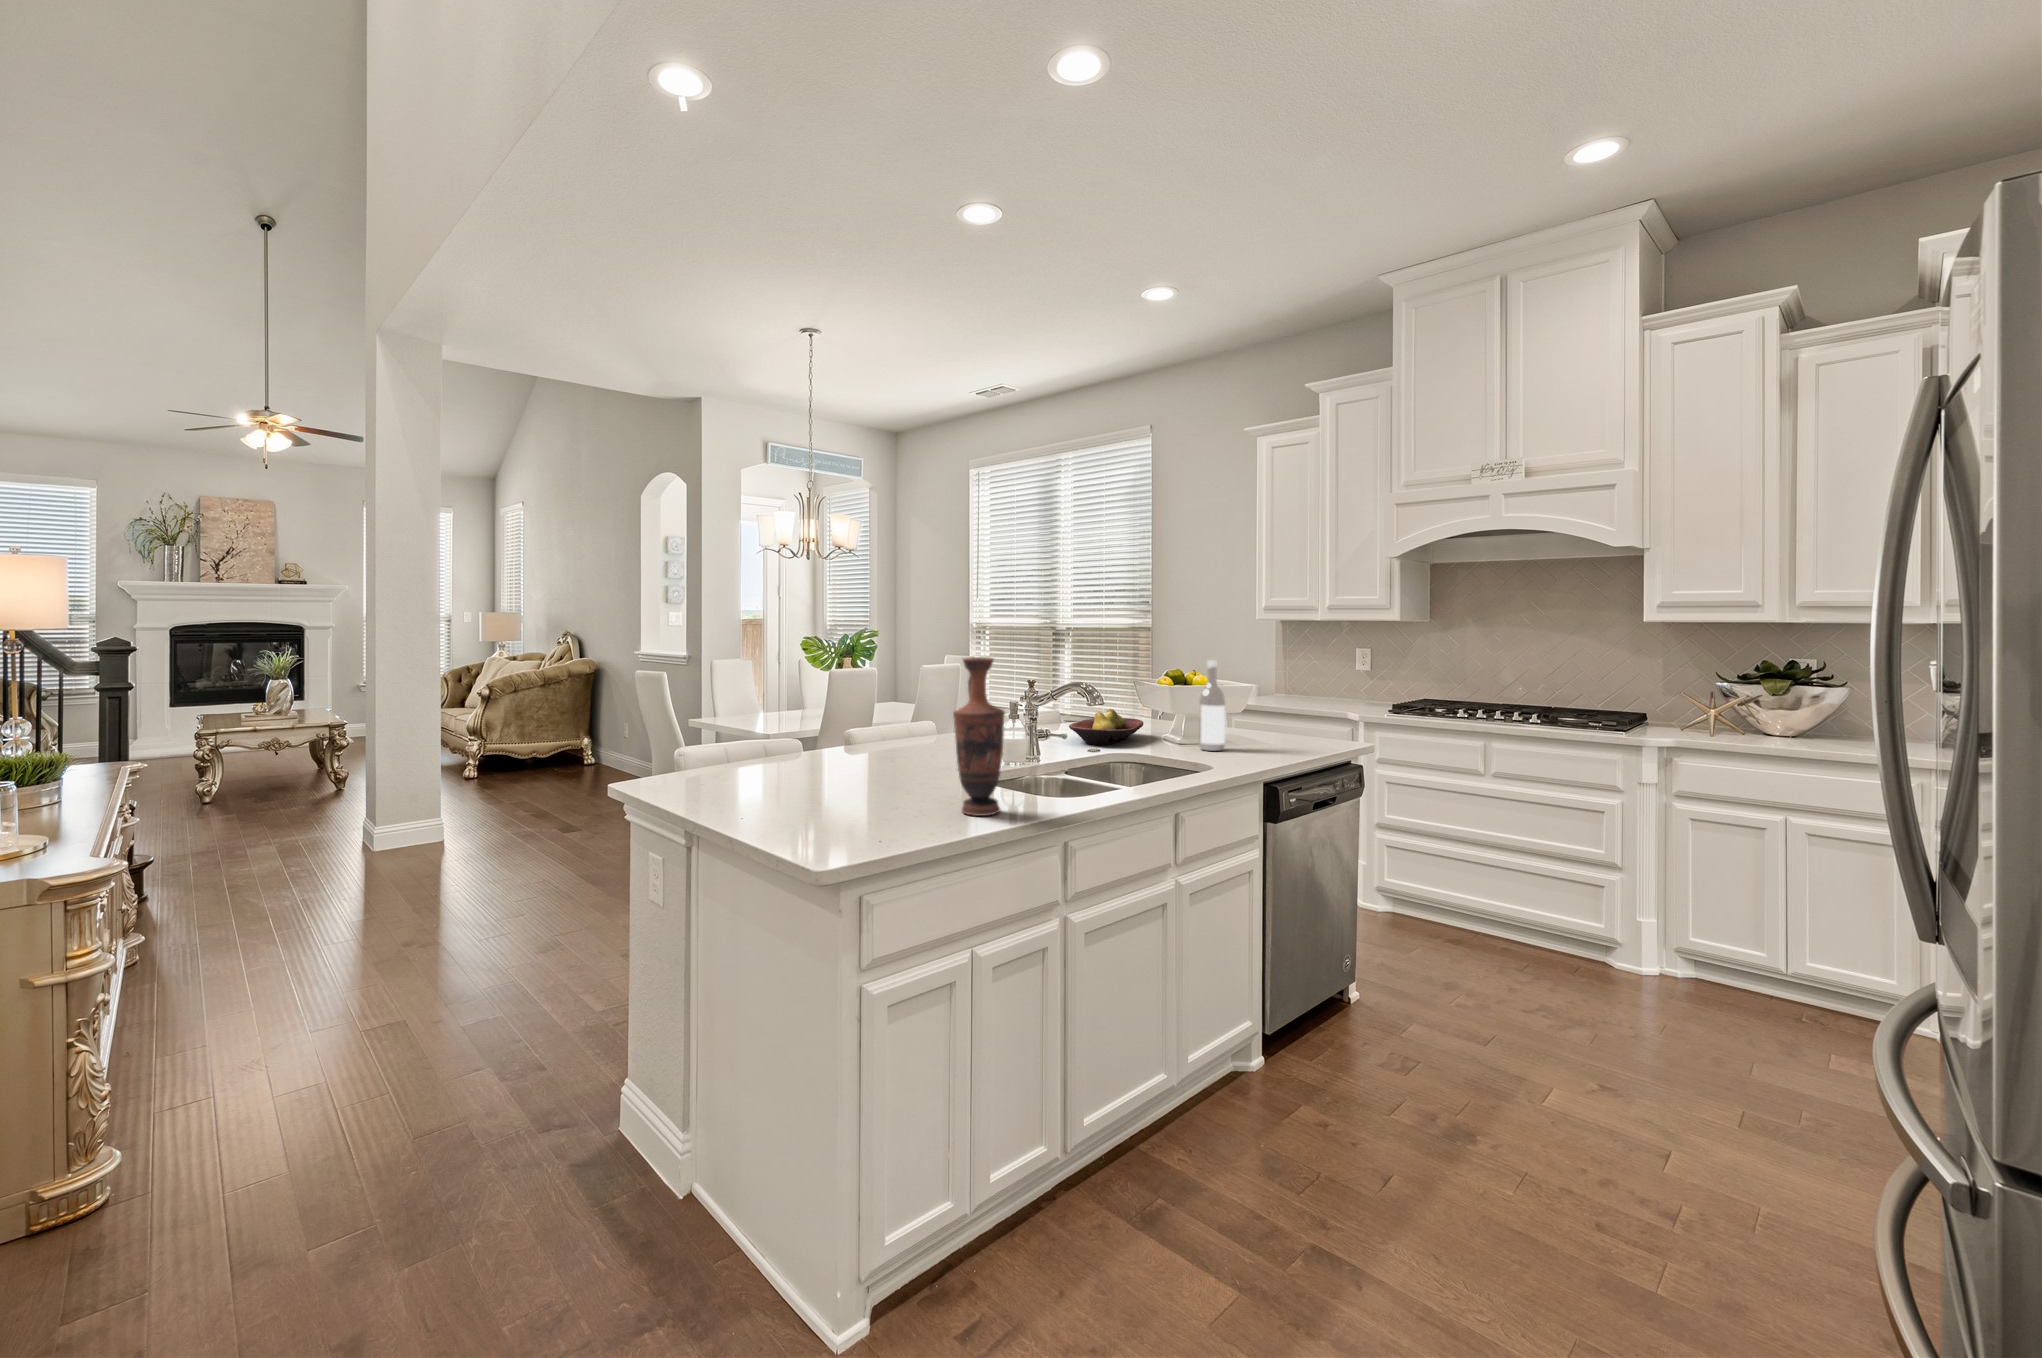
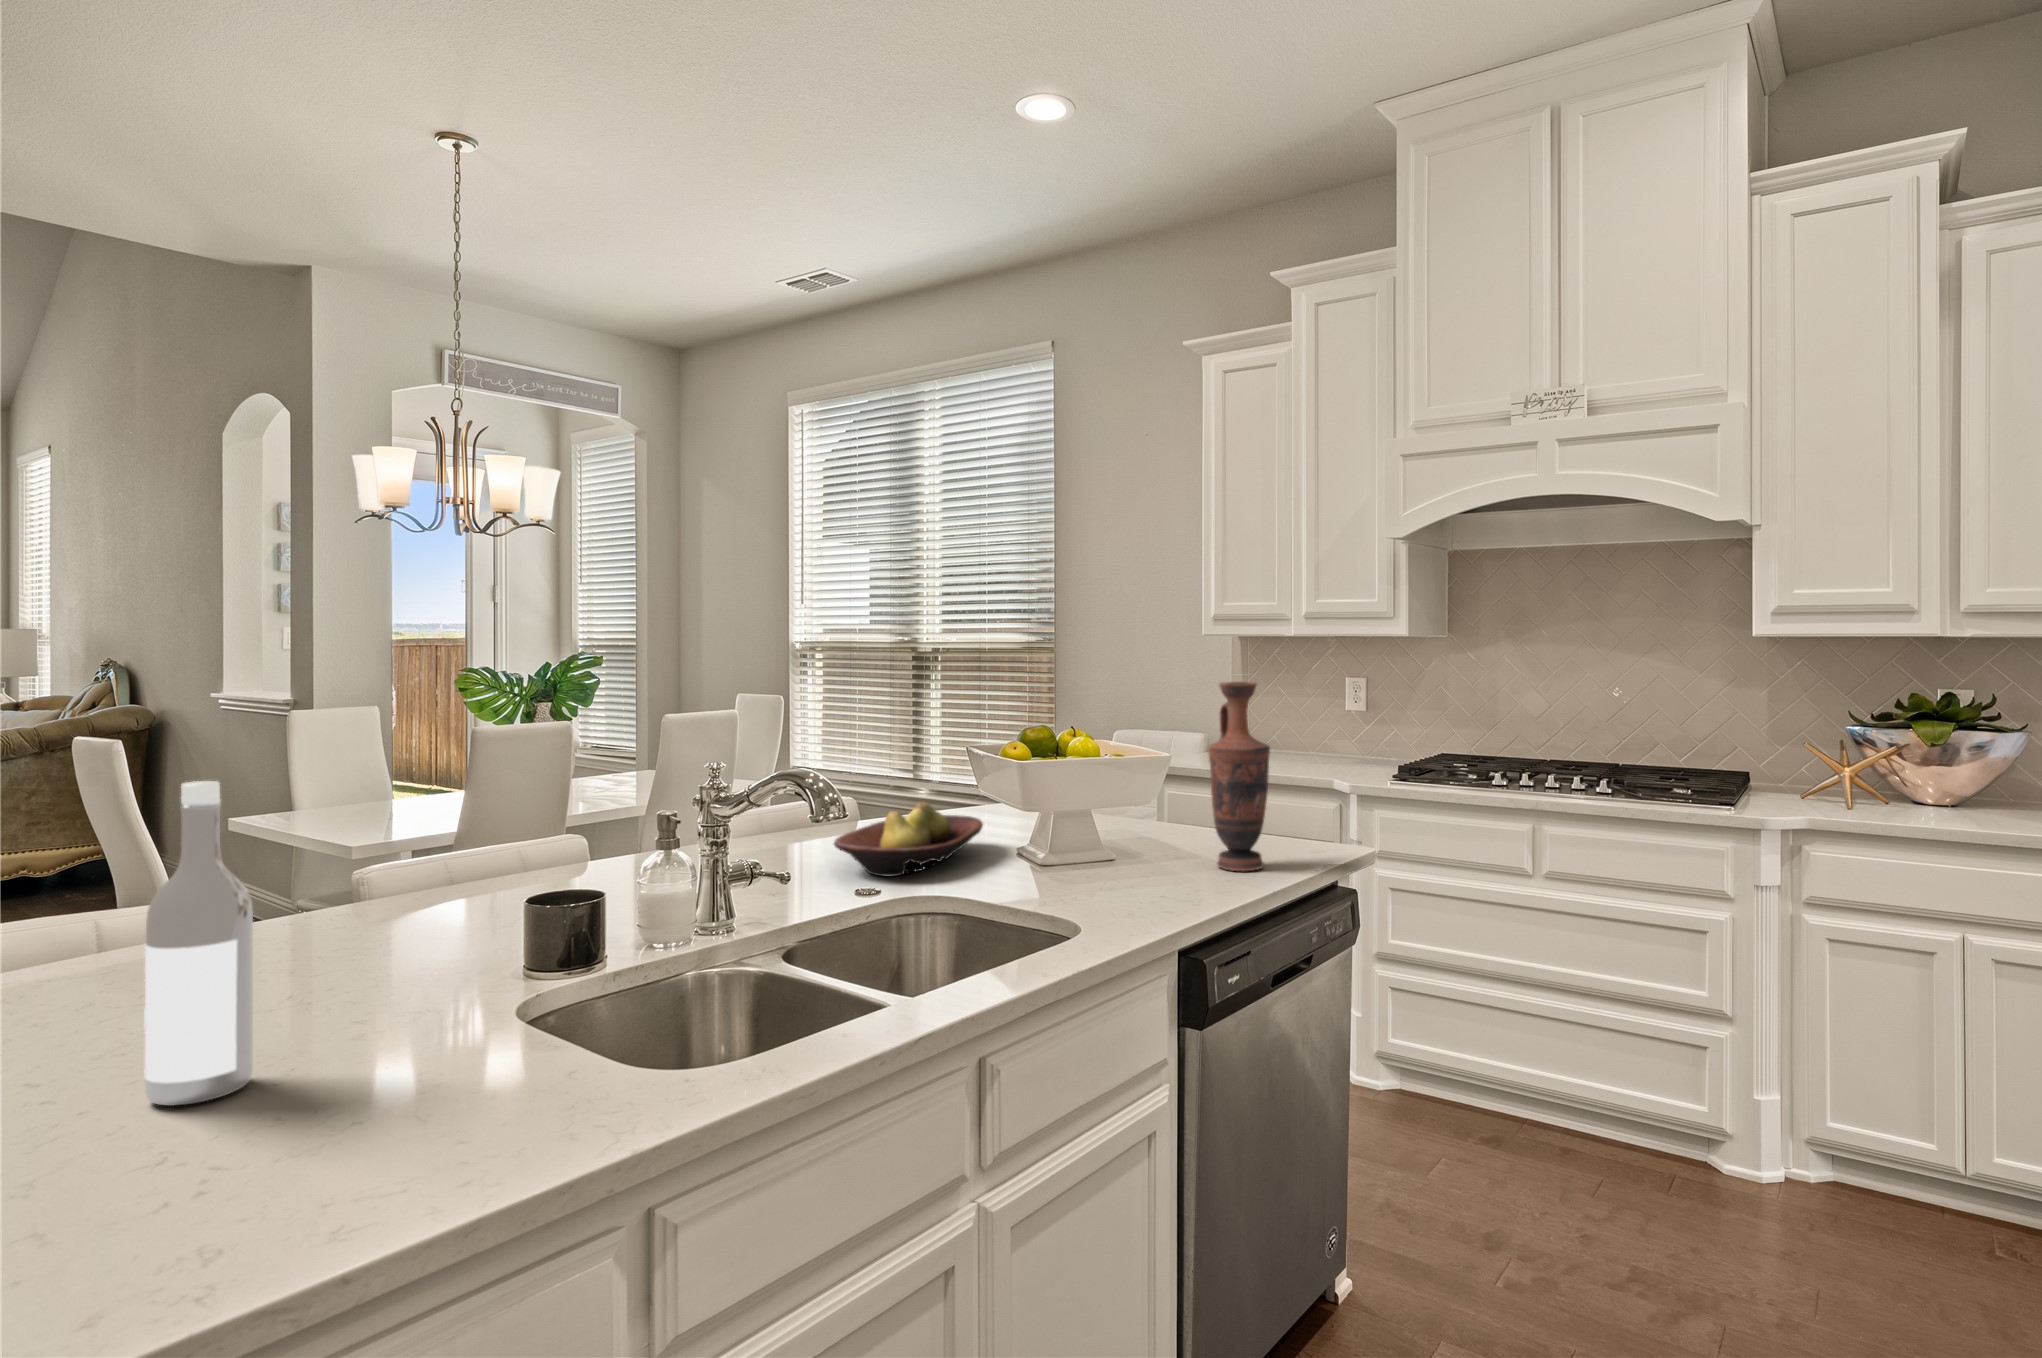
vase: present [953,657,1005,816] -> present [1208,682,1270,871]
wine bottle: present [1199,660,1225,751] -> present [144,781,253,1106]

